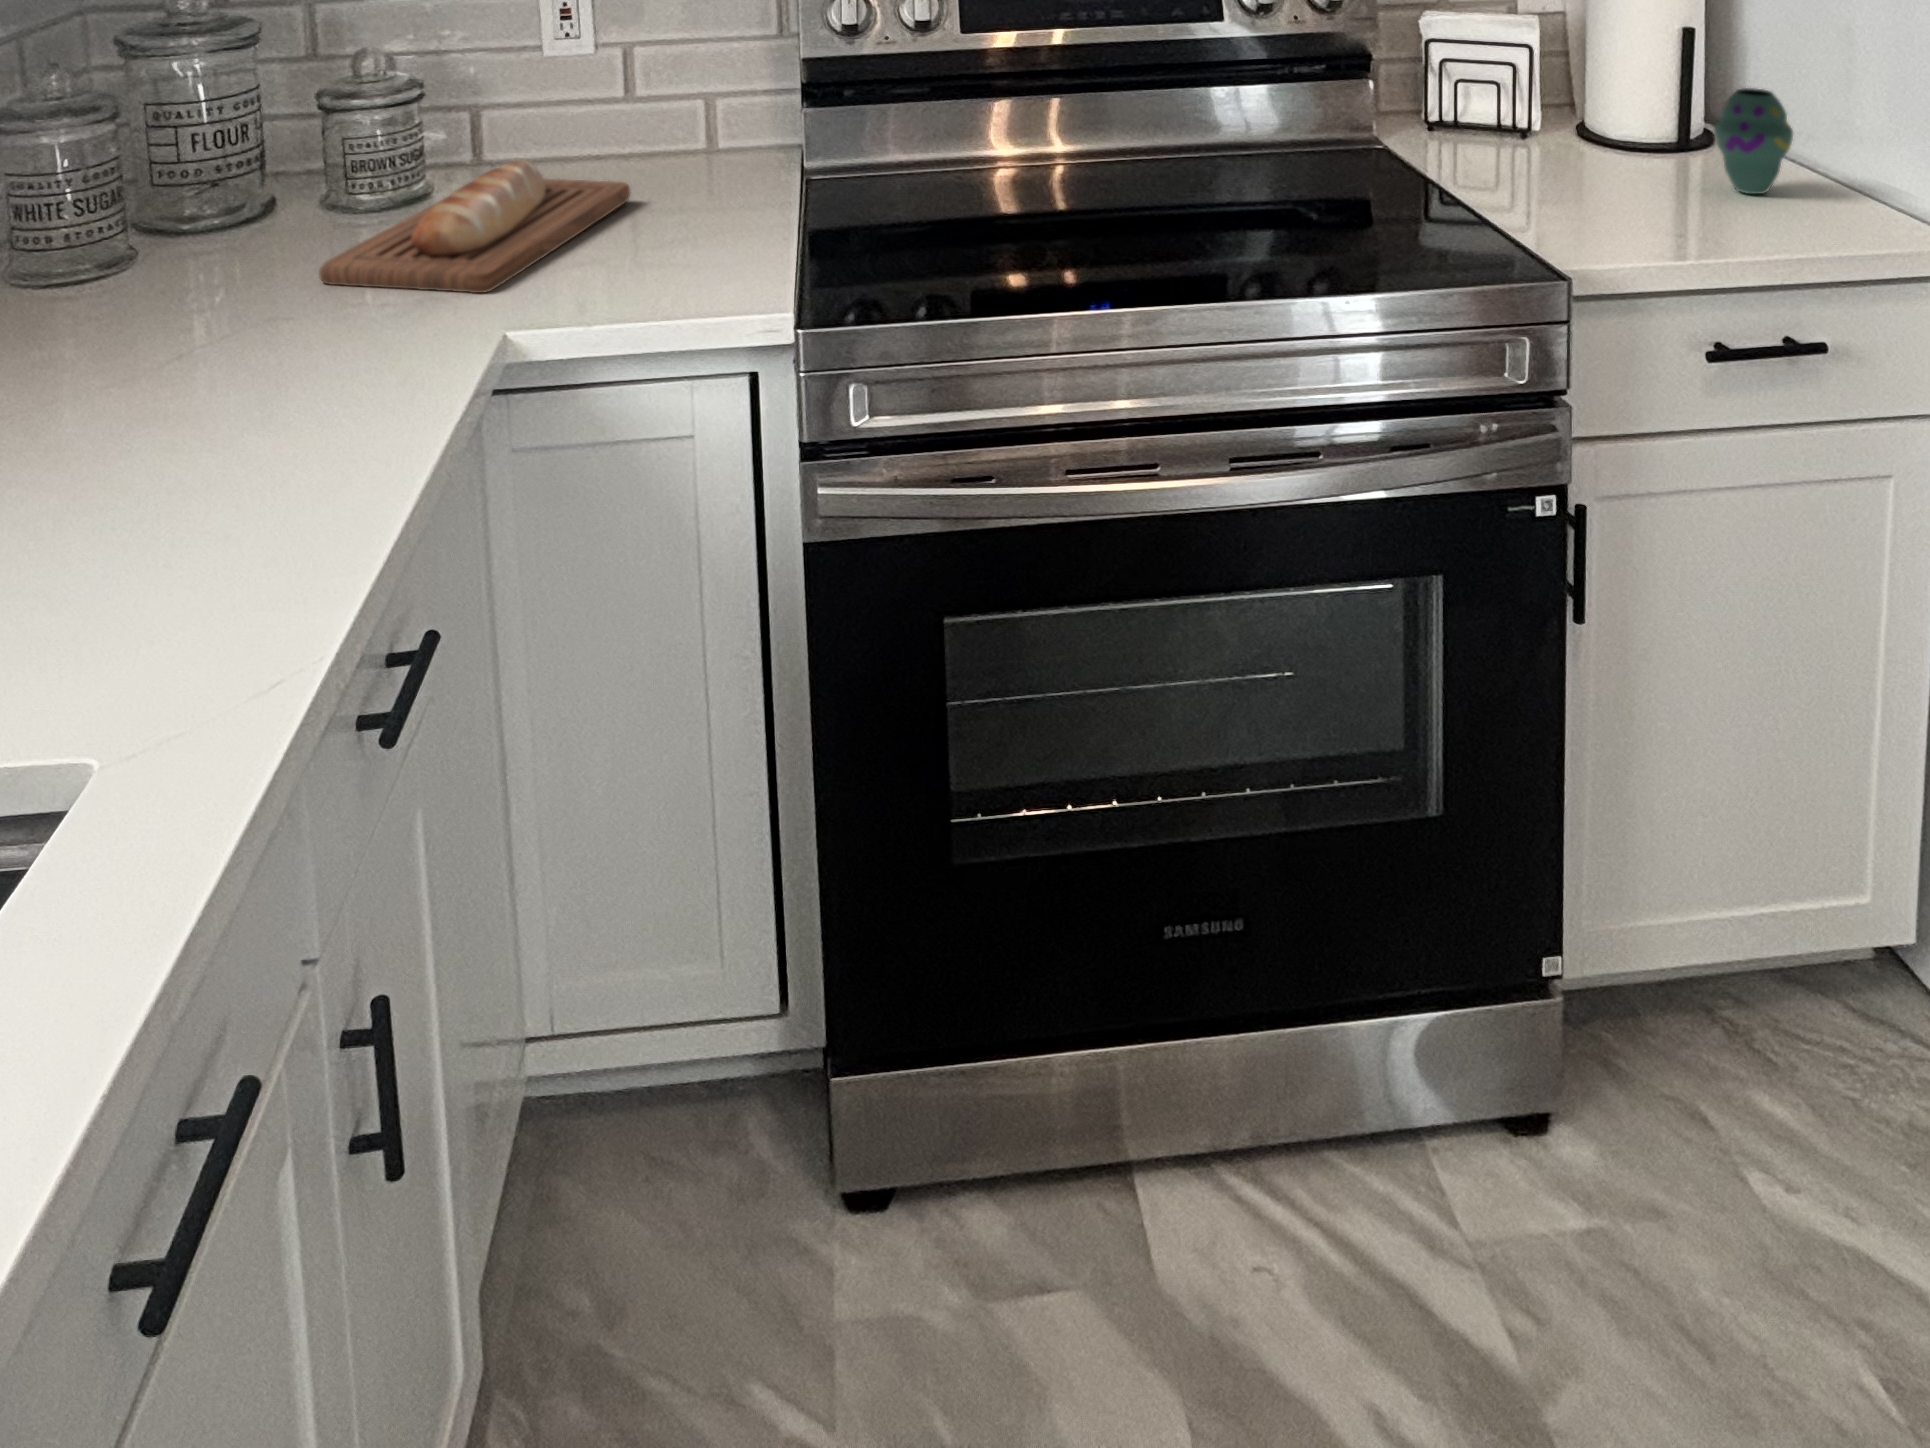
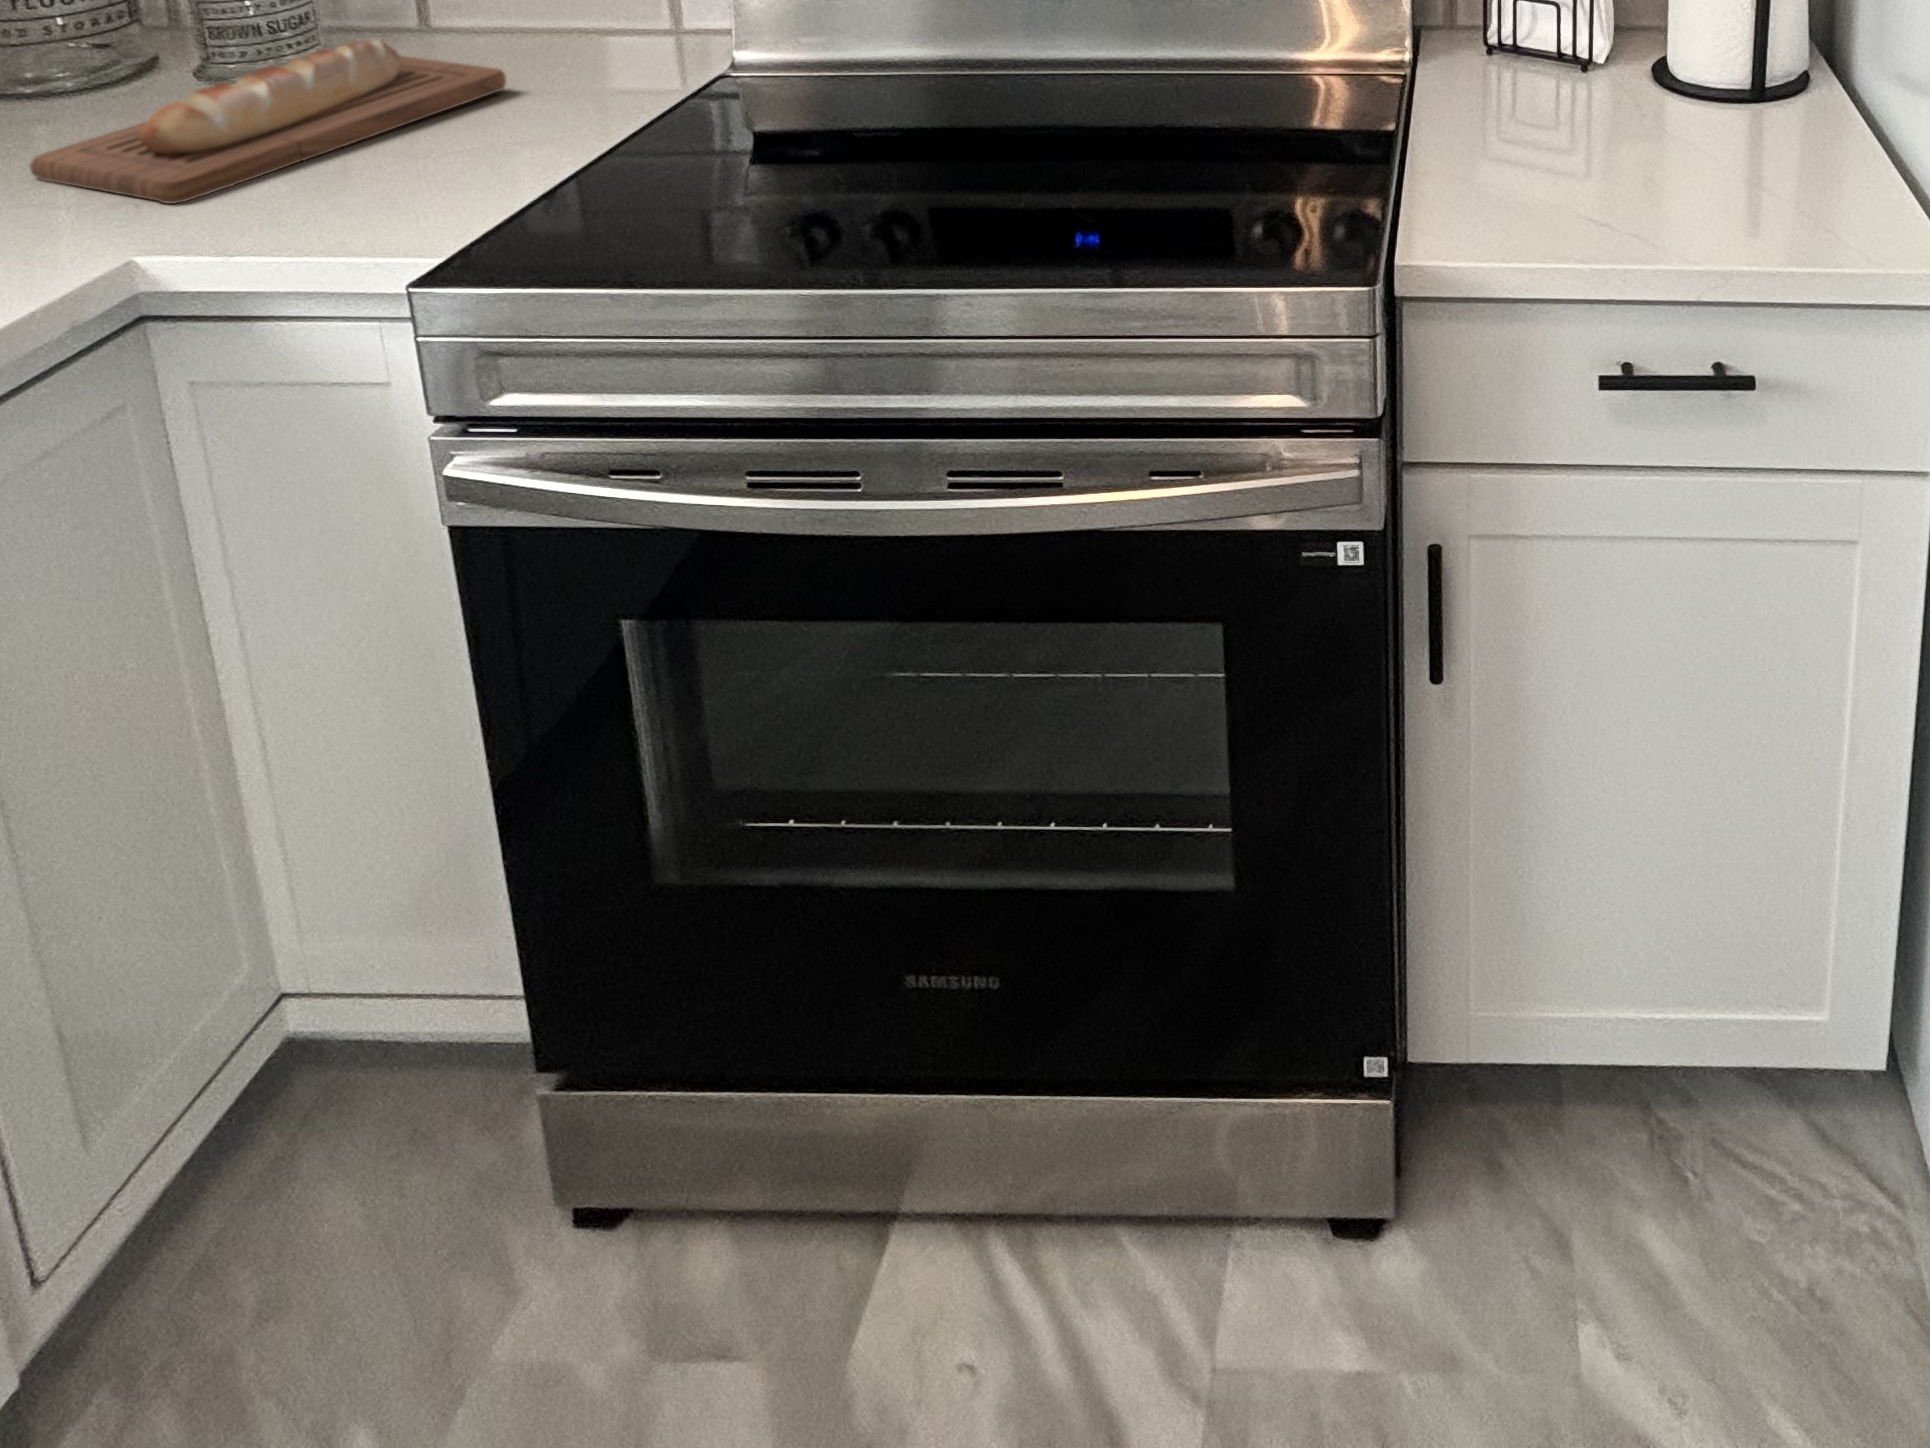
vase: present [1714,88,1793,194] -> none [1729,37,1822,170]

